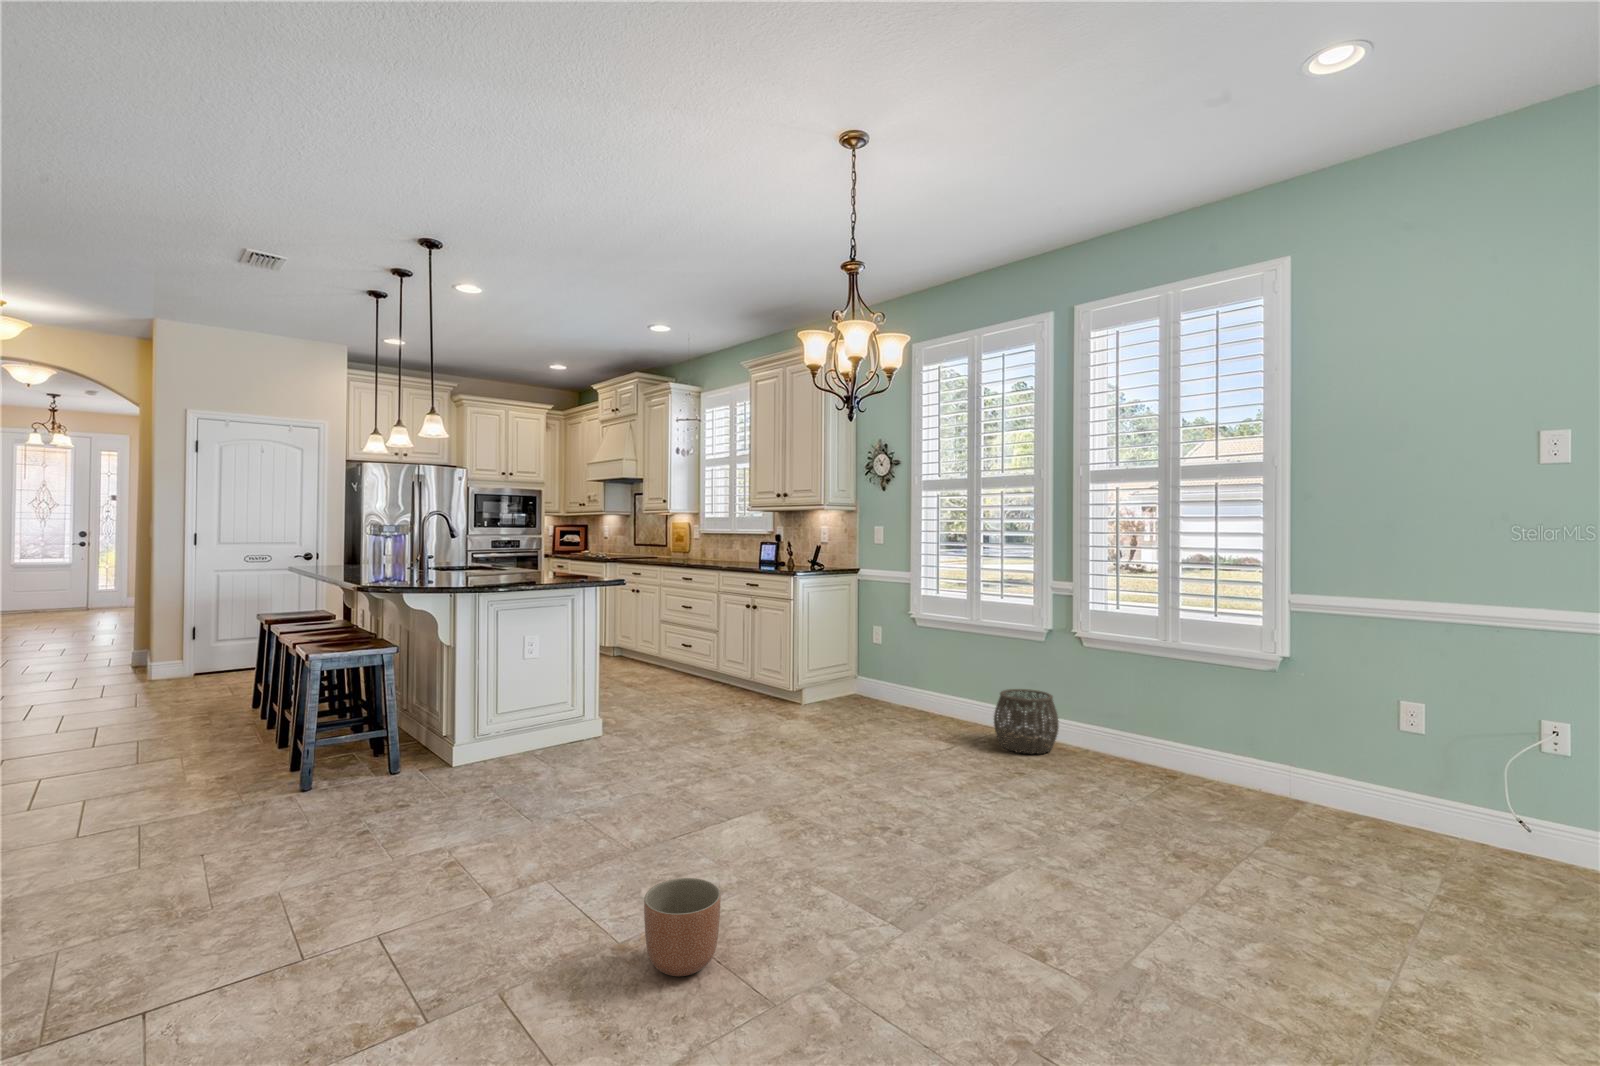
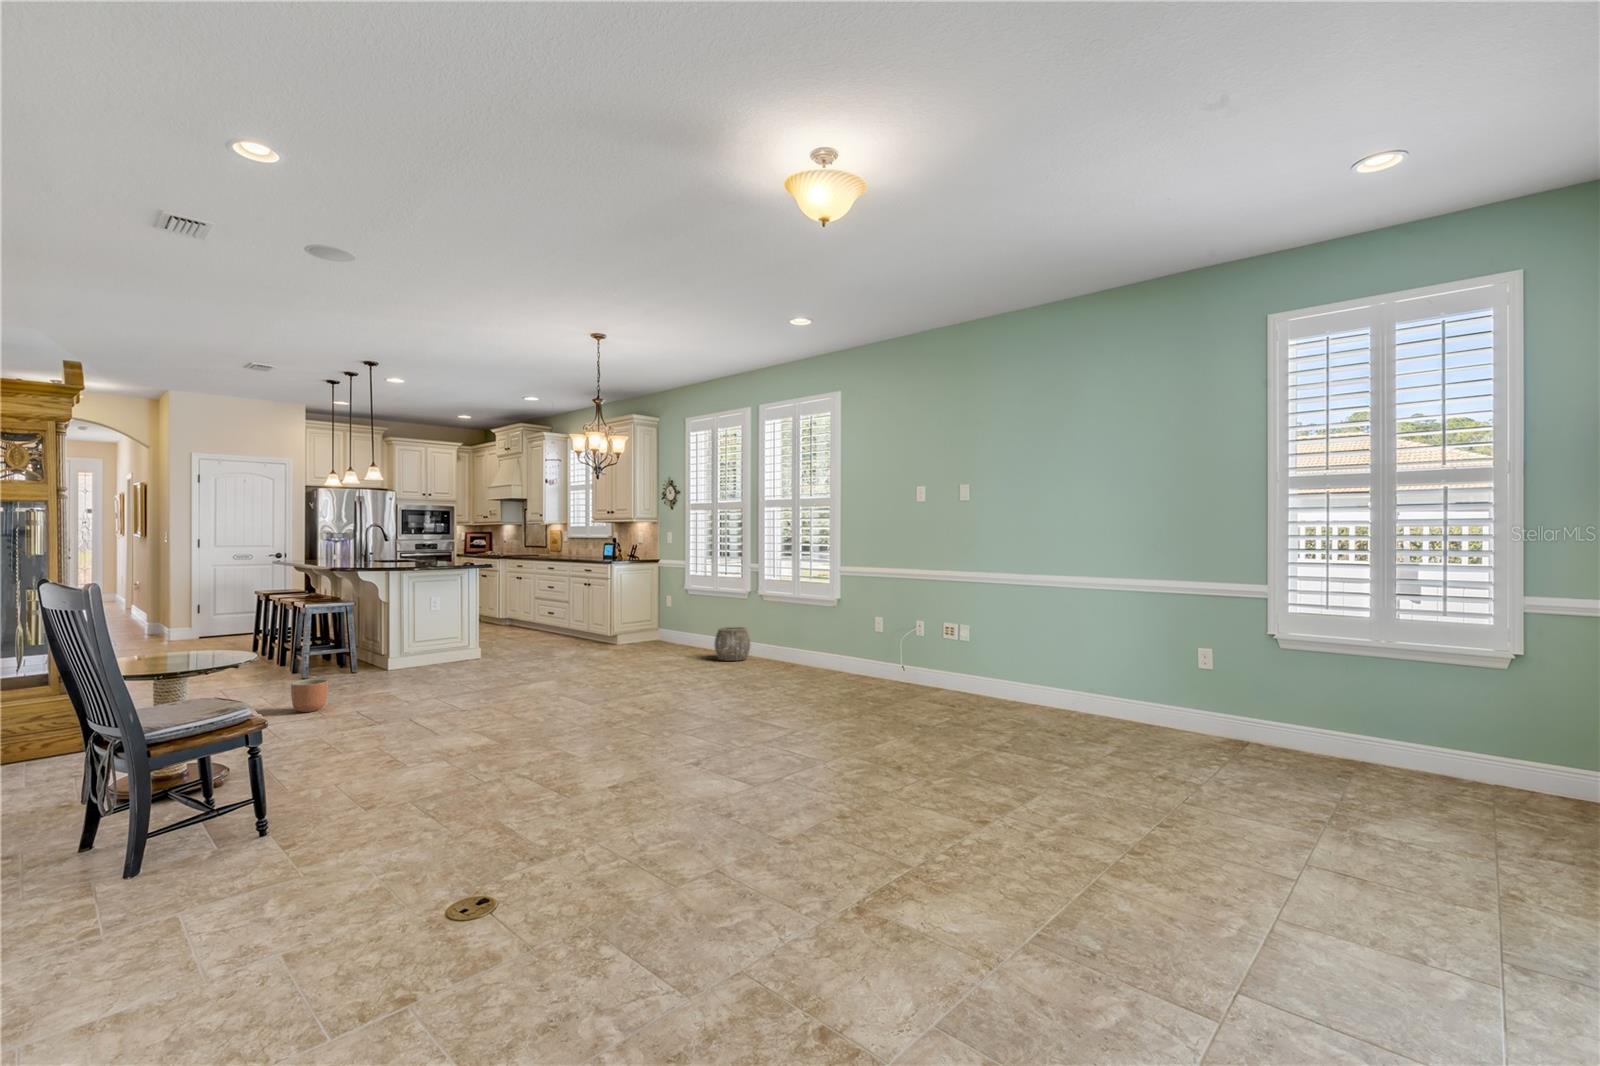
planter: present [644,878,721,976] -> present [291,679,328,712]

